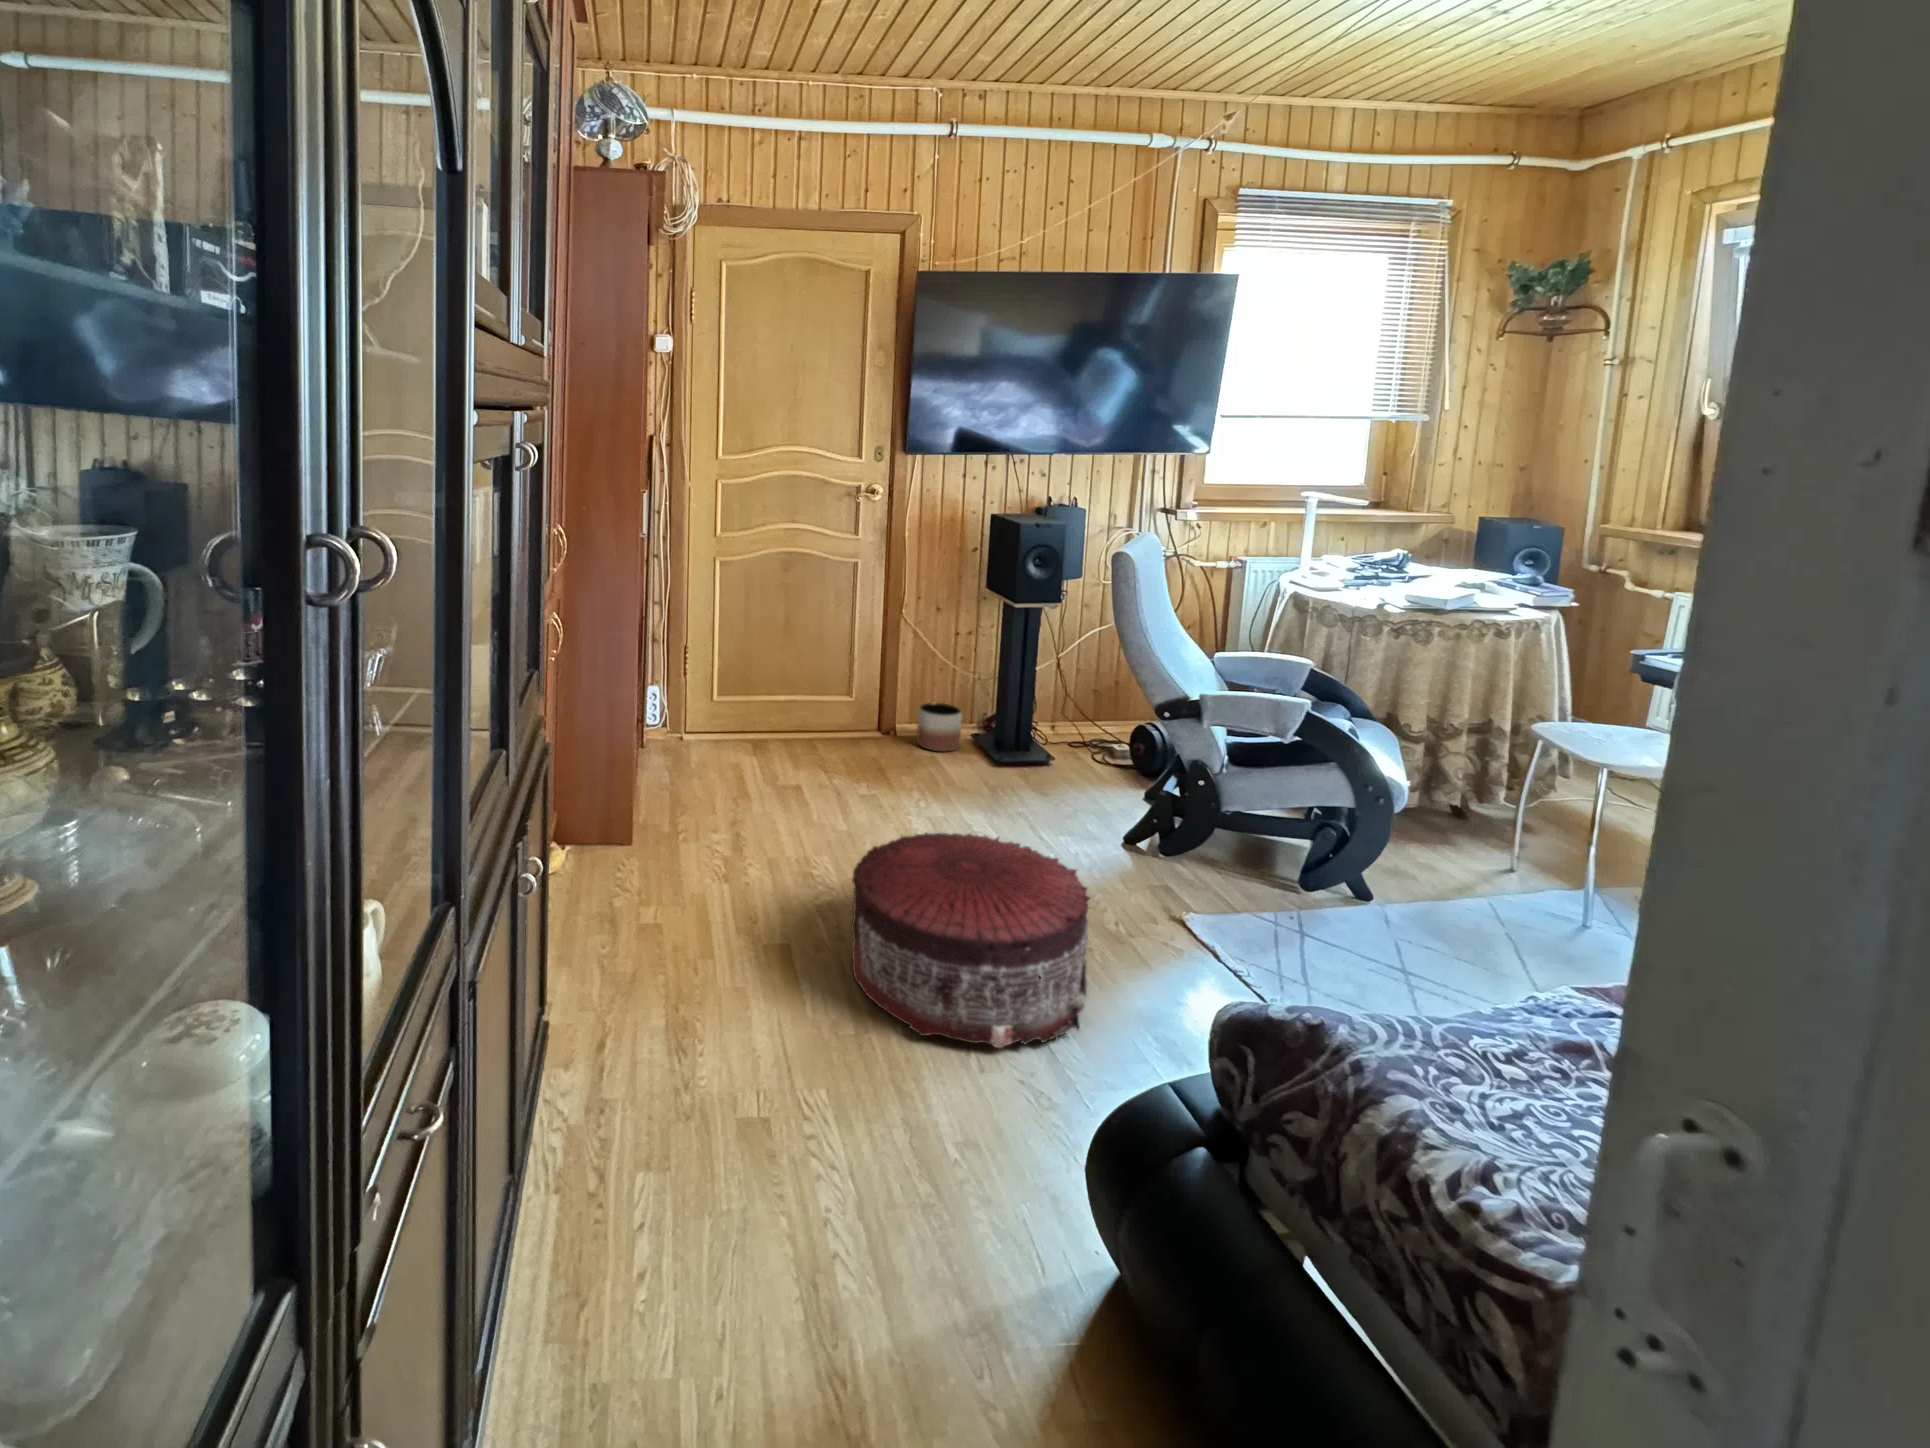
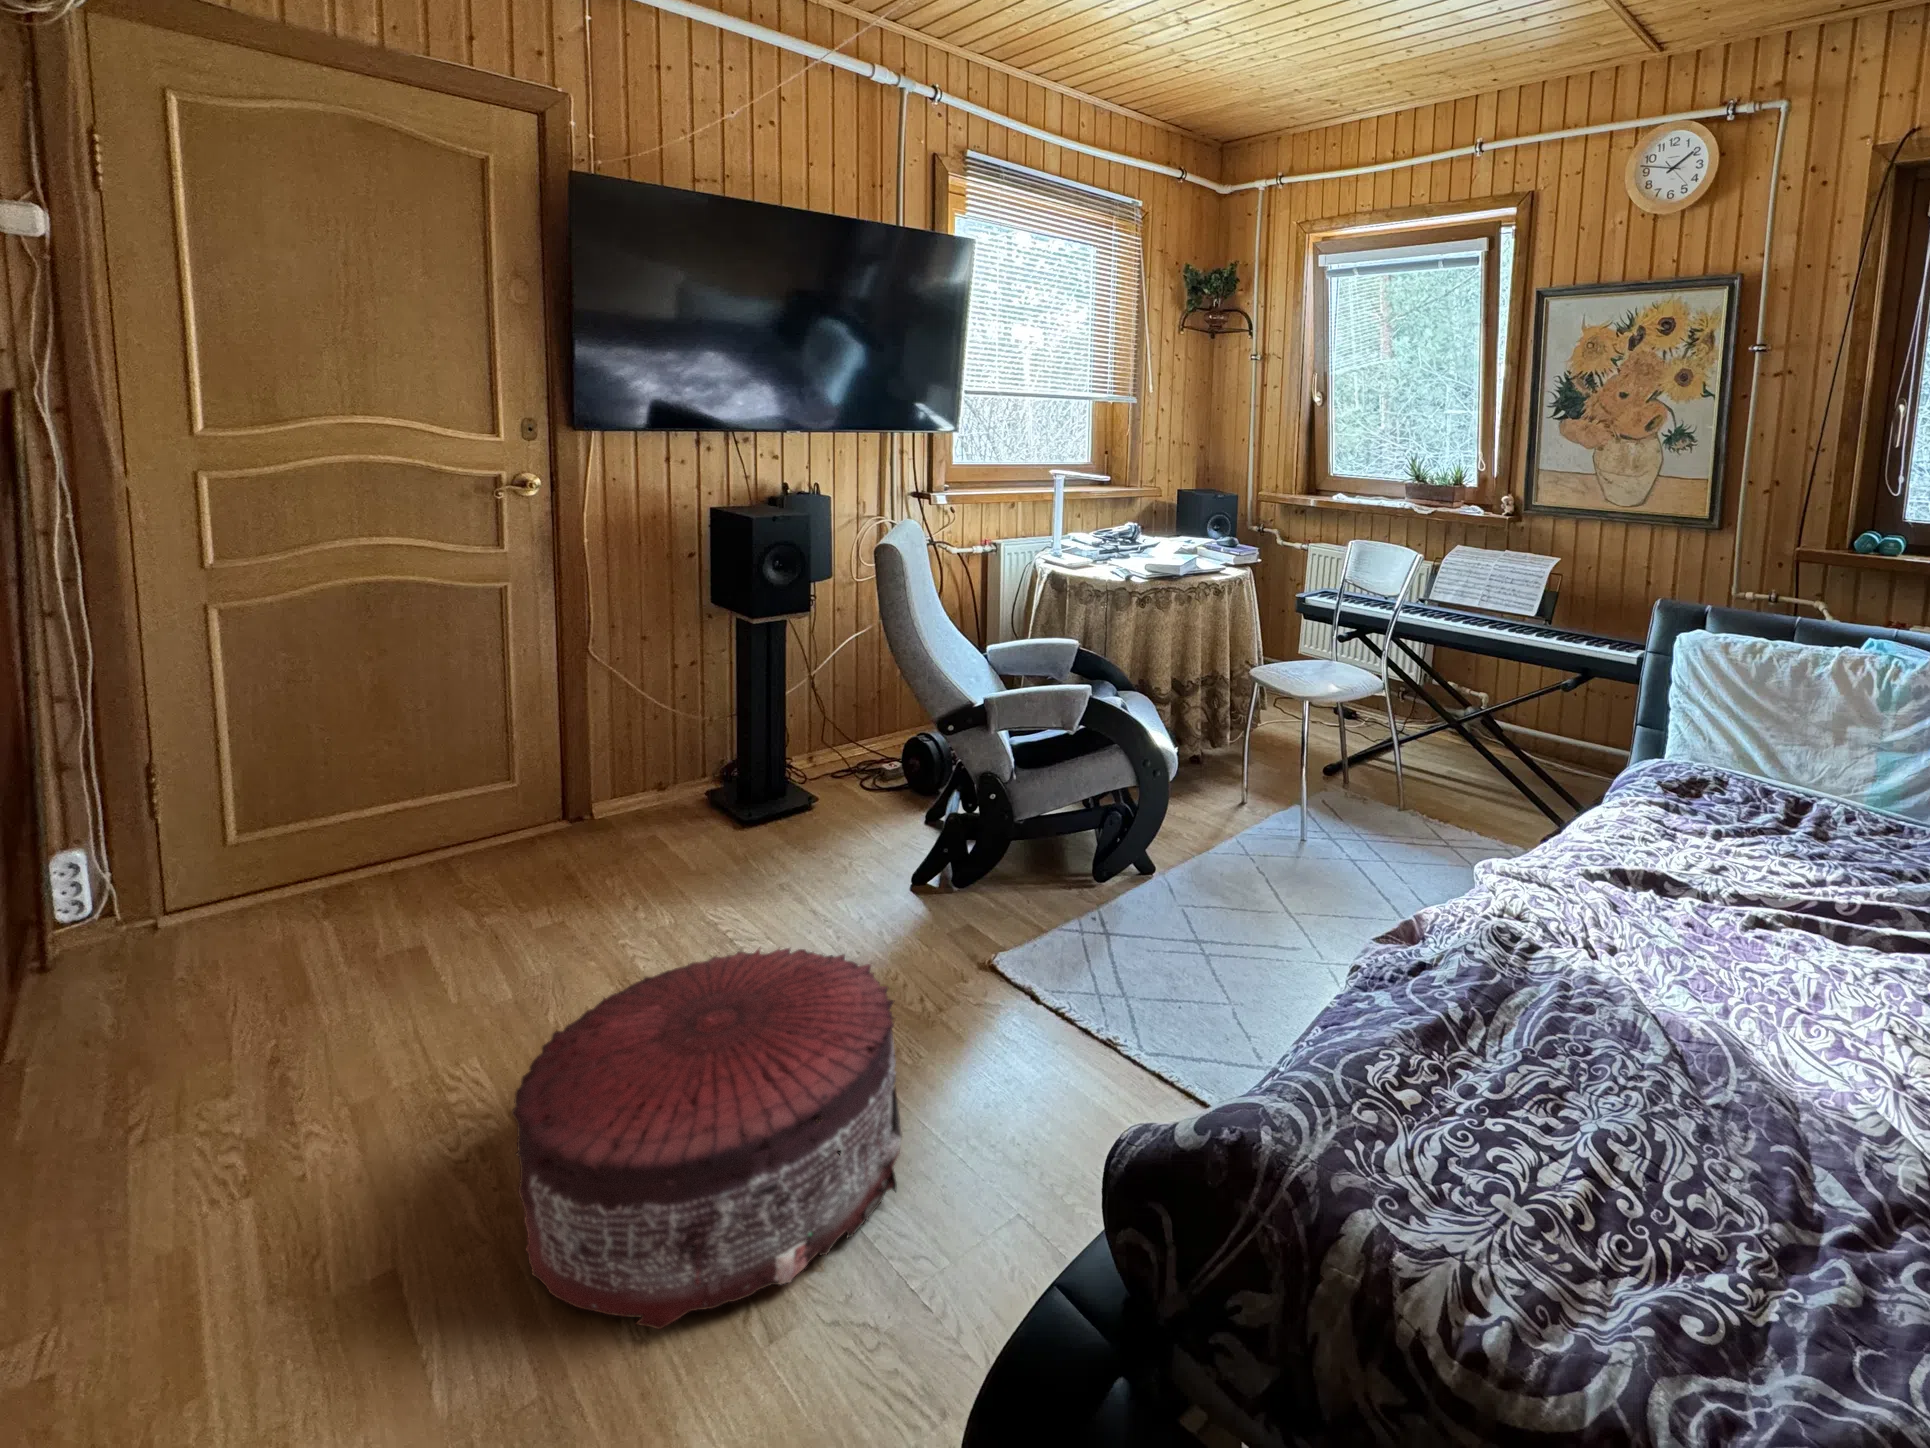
planter: present [917,703,962,752] -> none [628,759,693,825]

